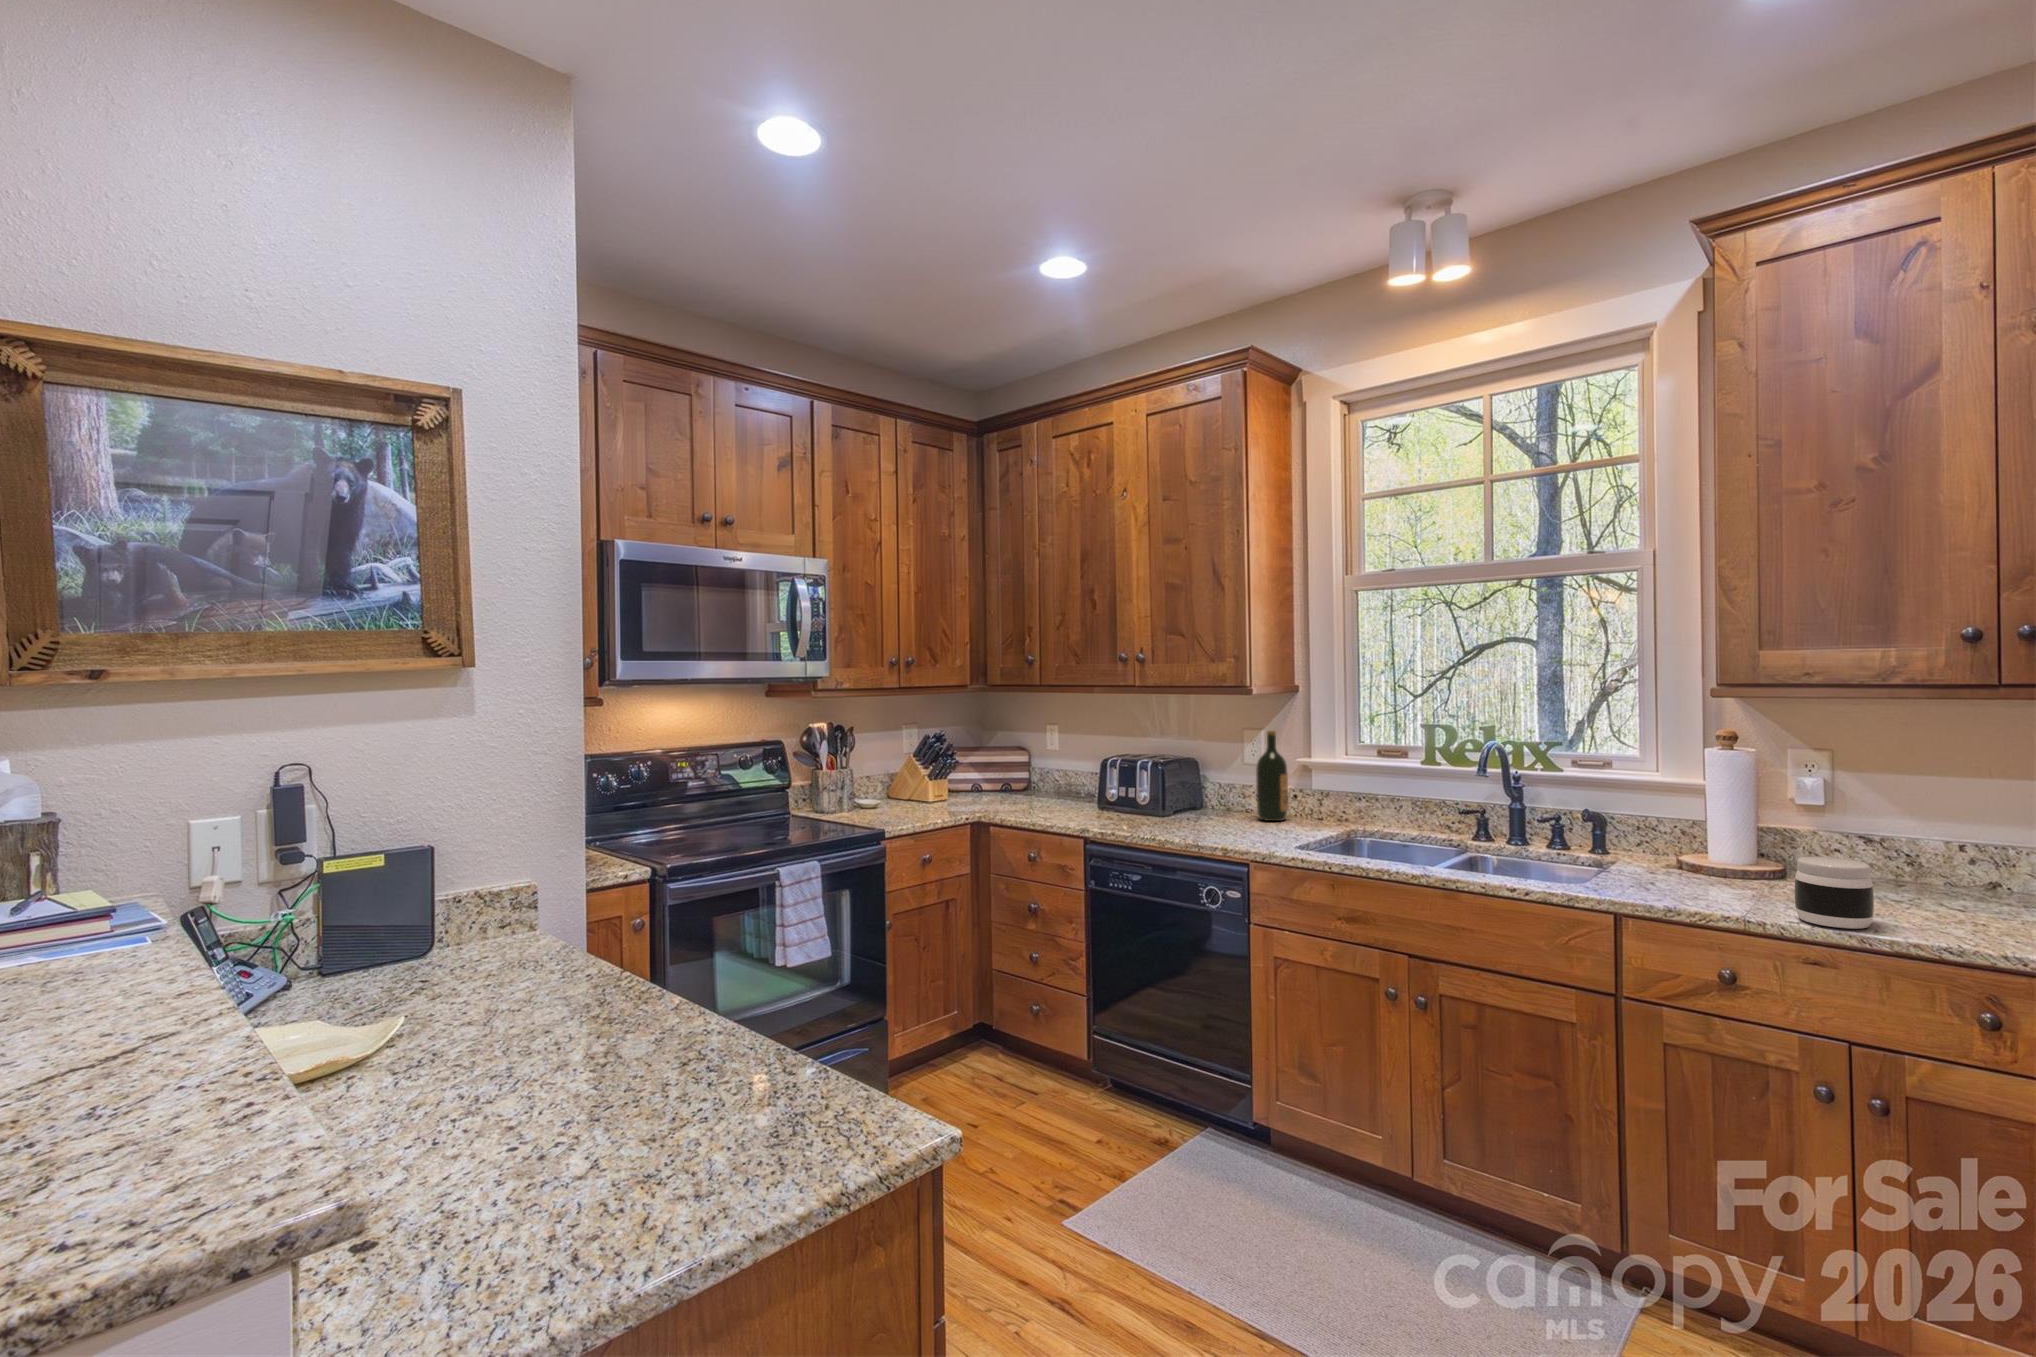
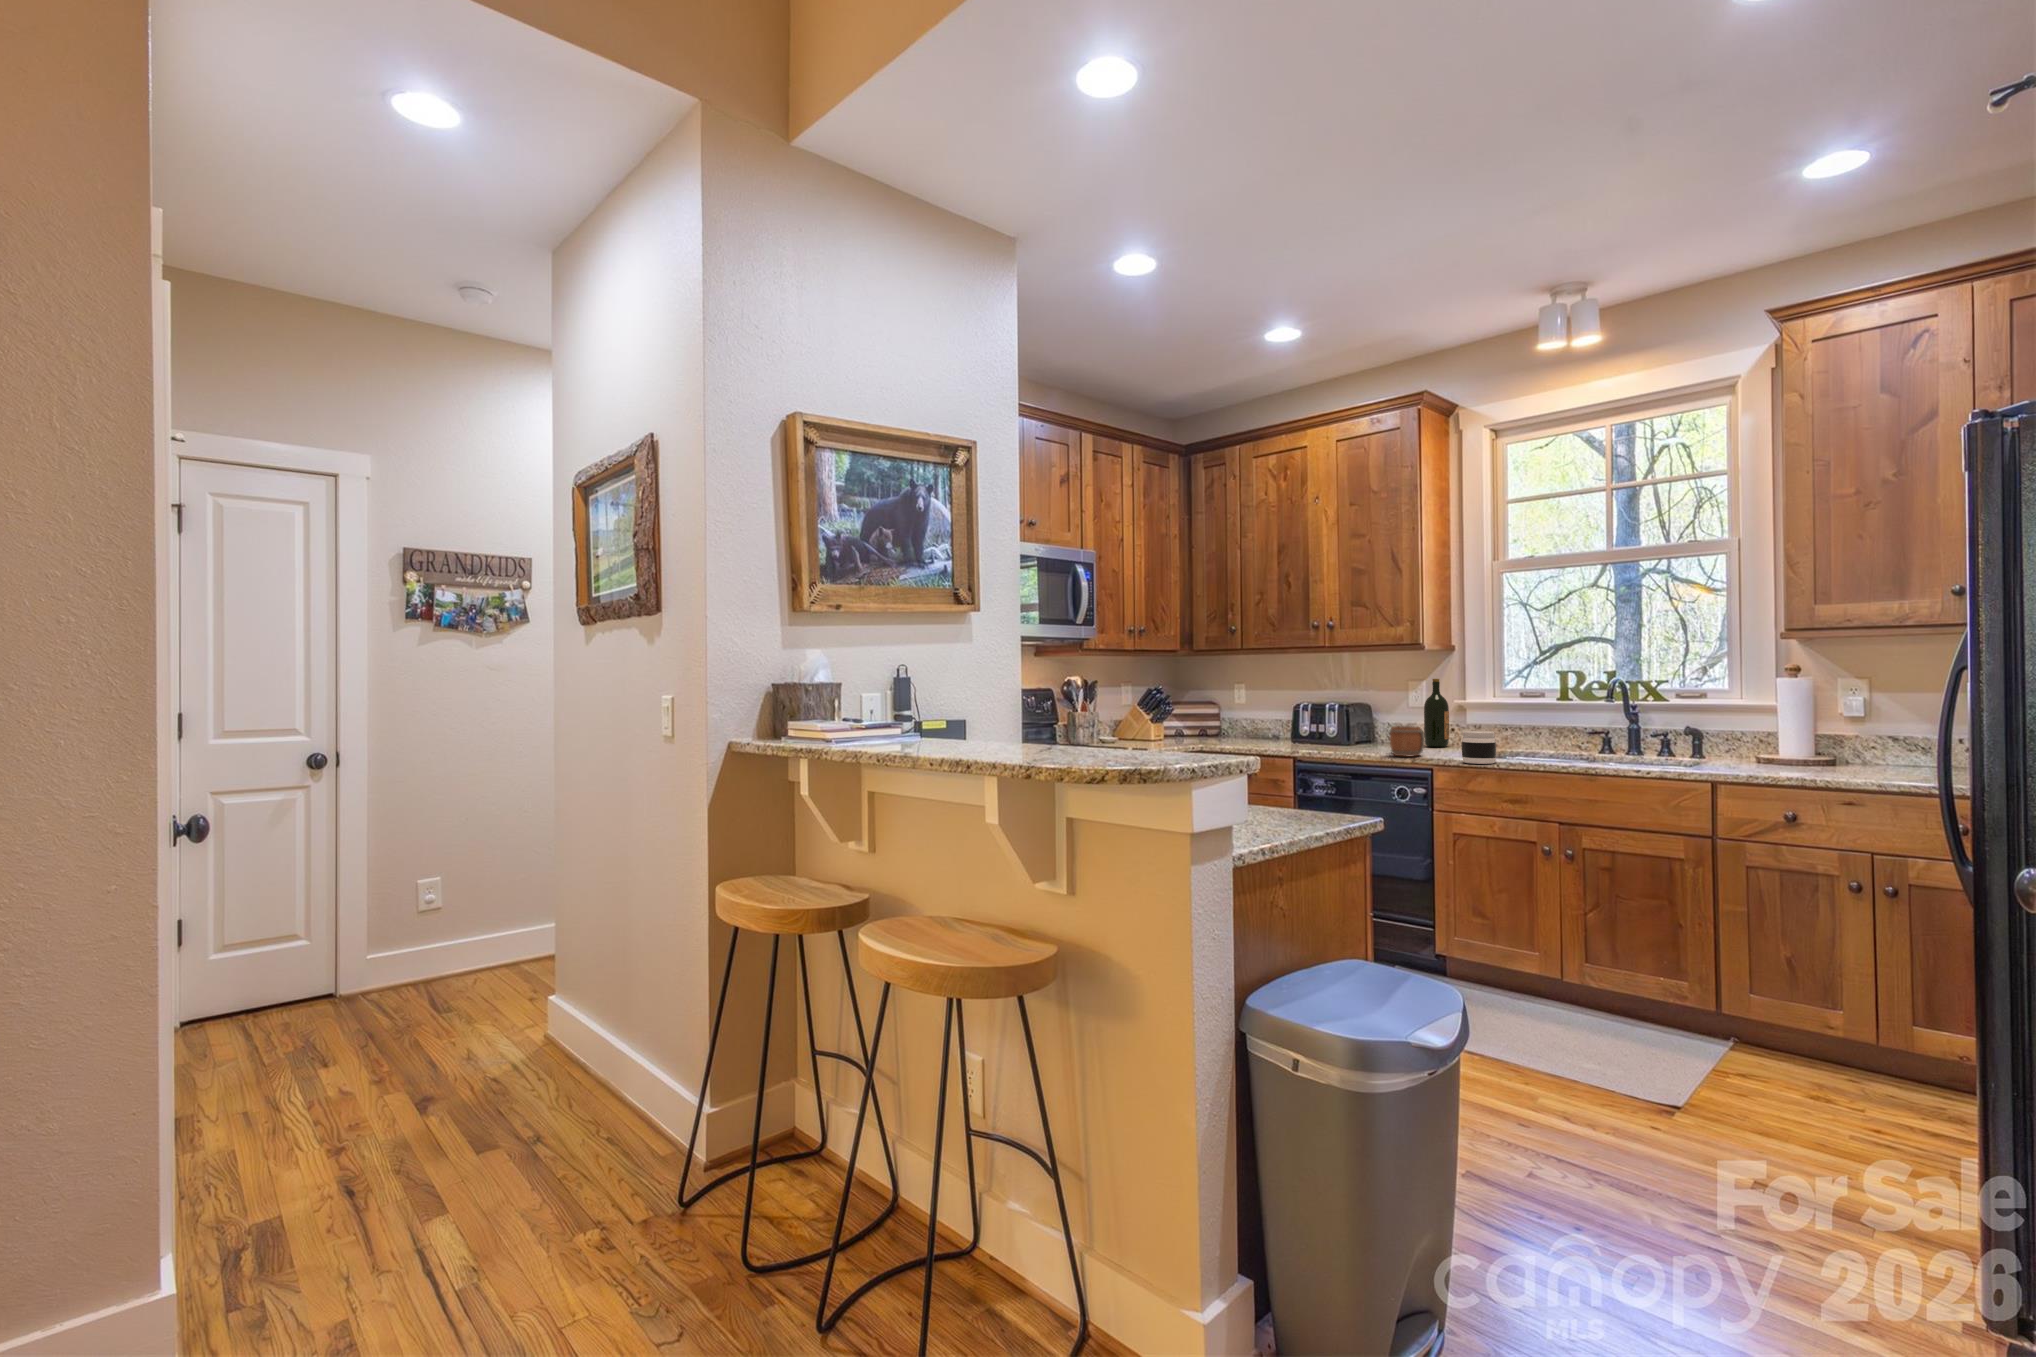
mug: none [1201,796,1245,842] -> present [1390,726,1424,756]
jar: present [1794,856,1874,929] -> present [1462,730,1496,764]

